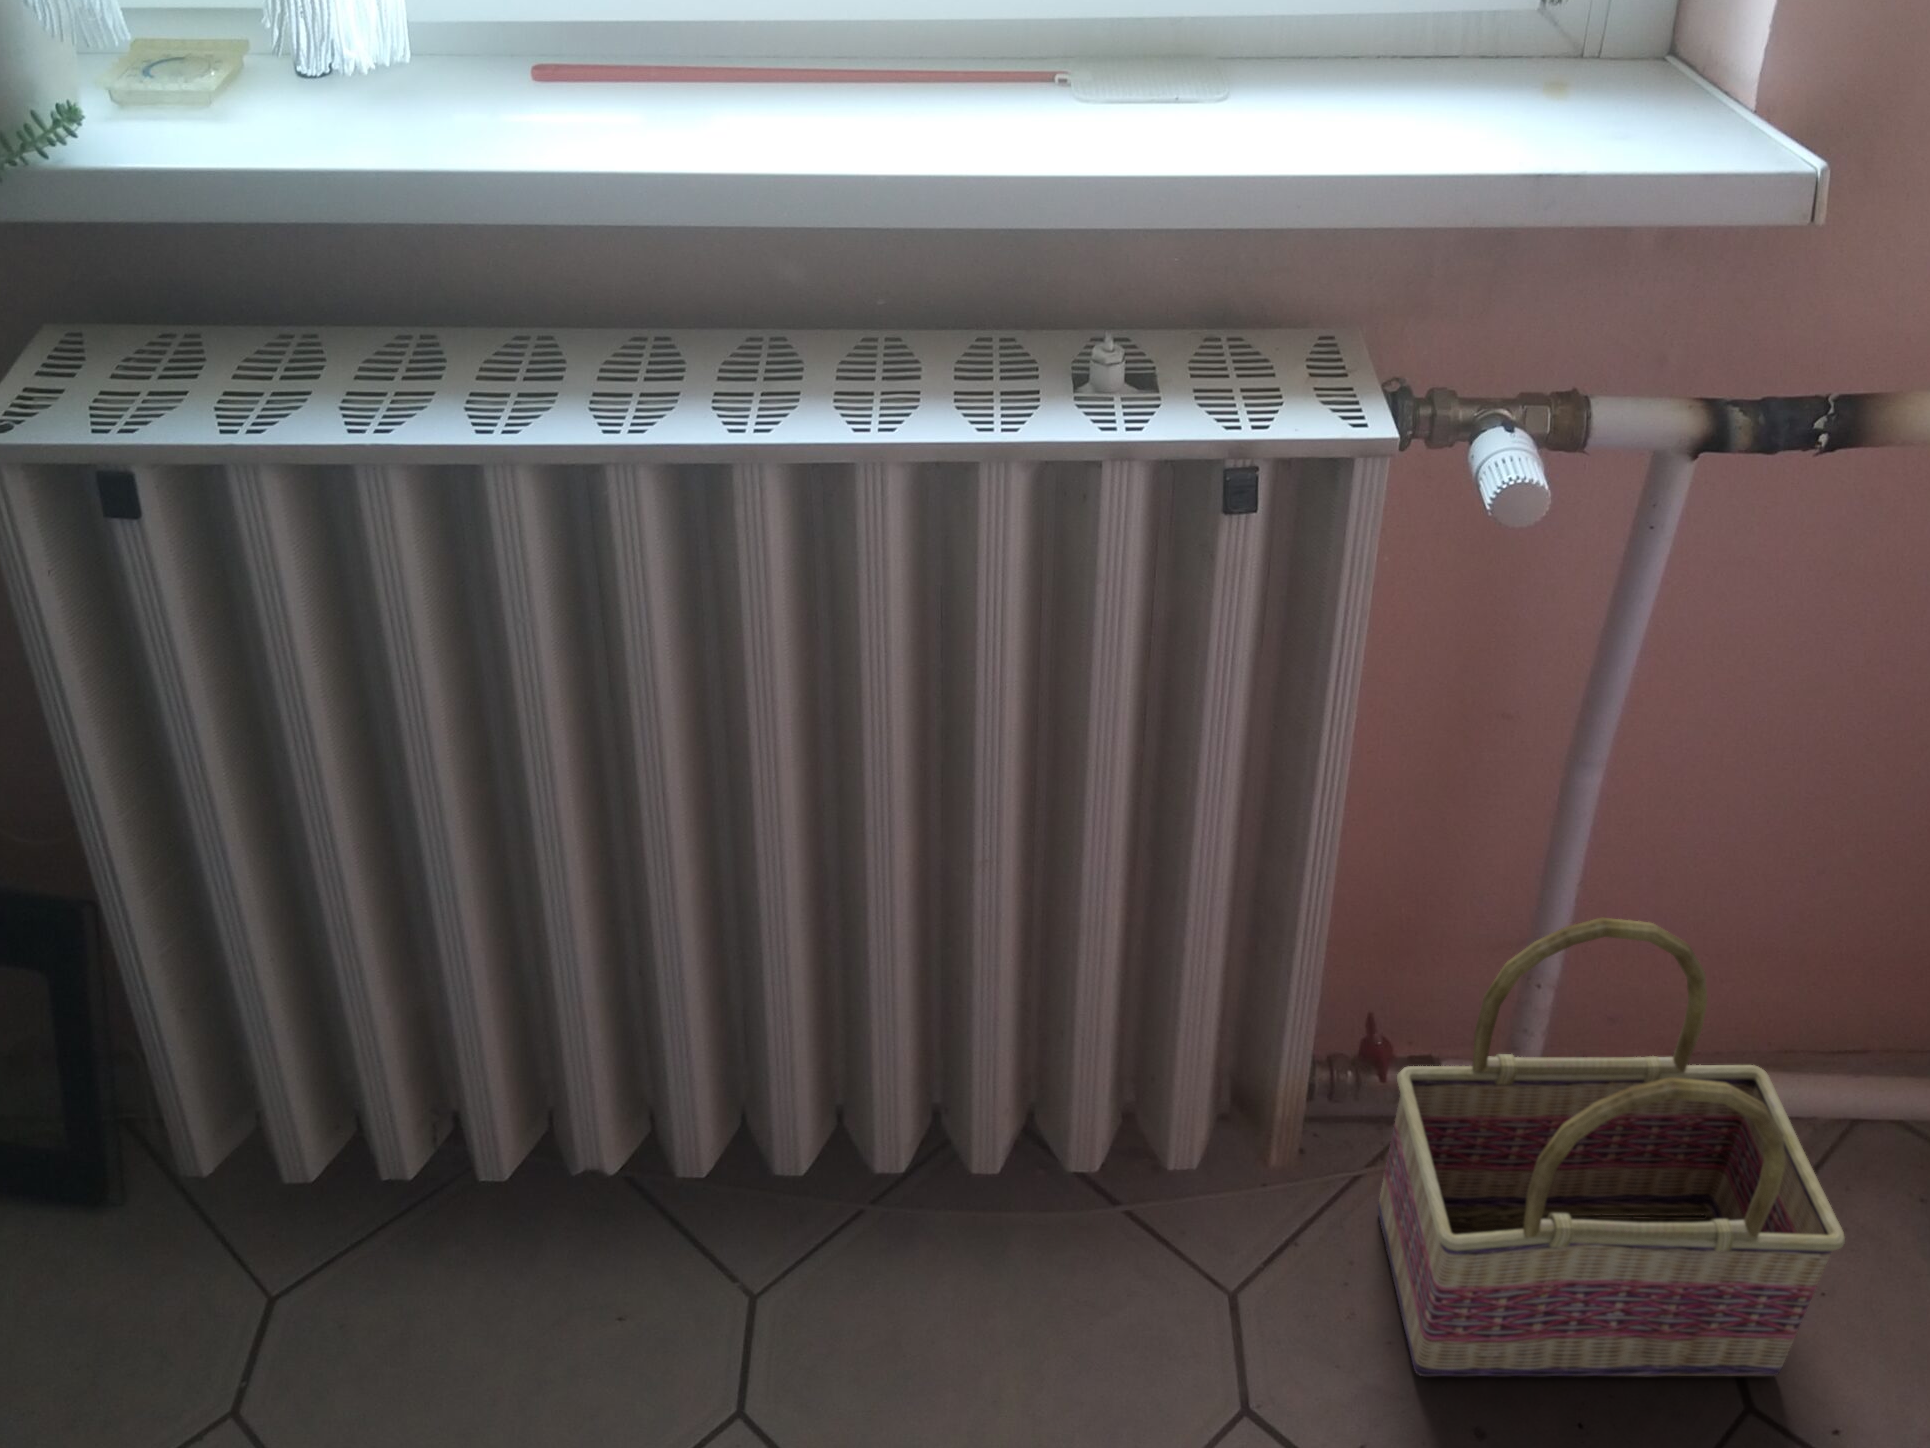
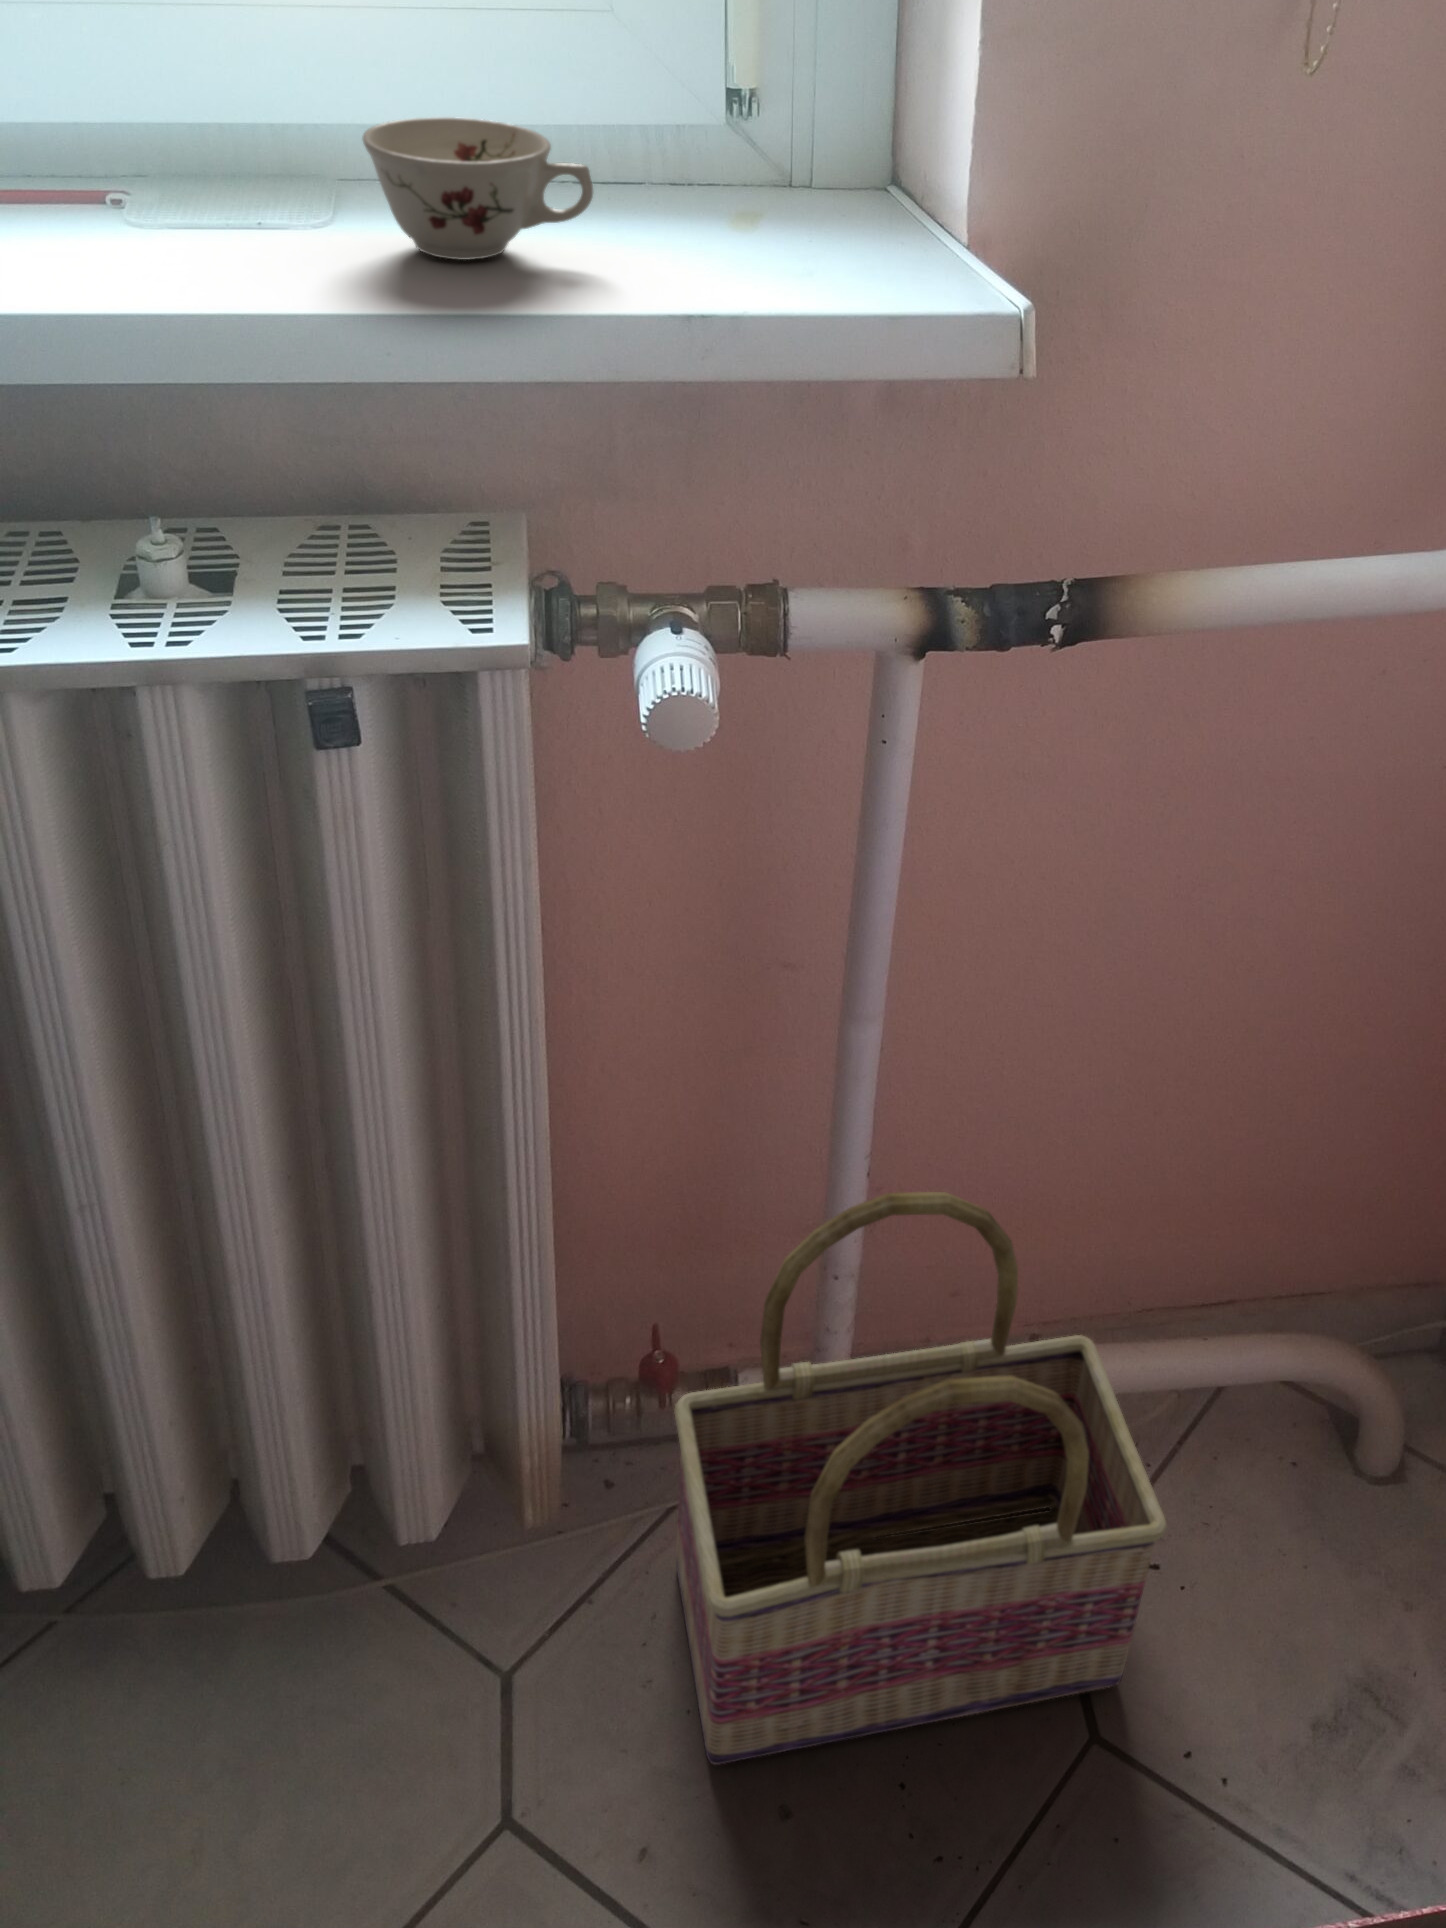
teacup: none [1273,13,1452,128] -> present [362,117,593,260]

